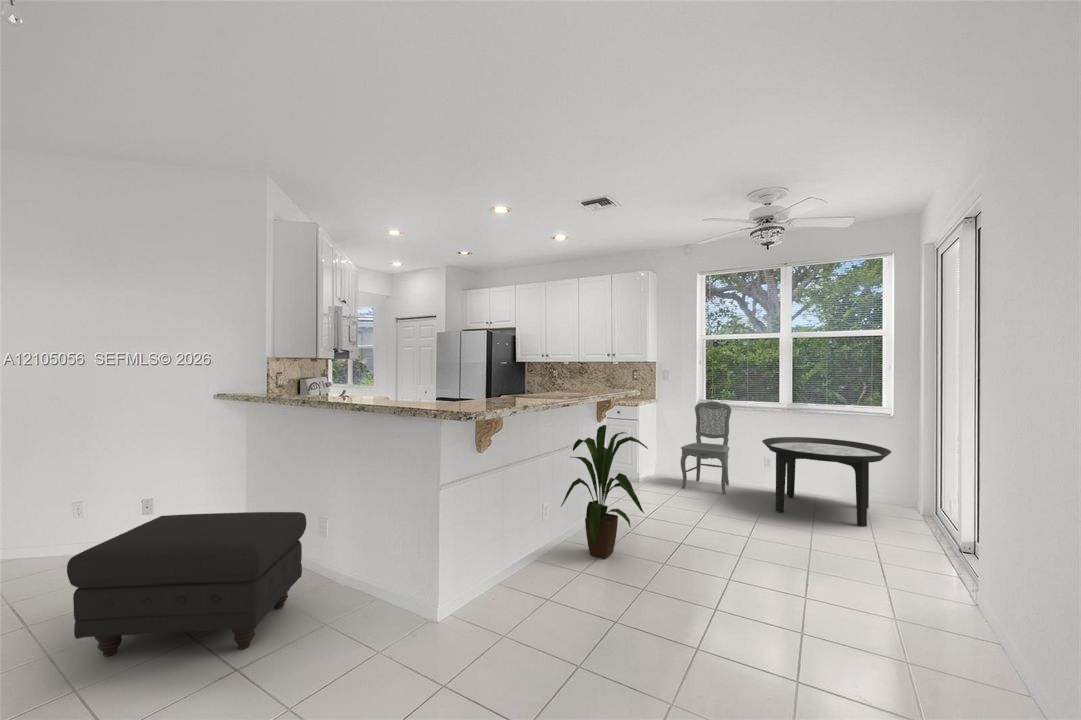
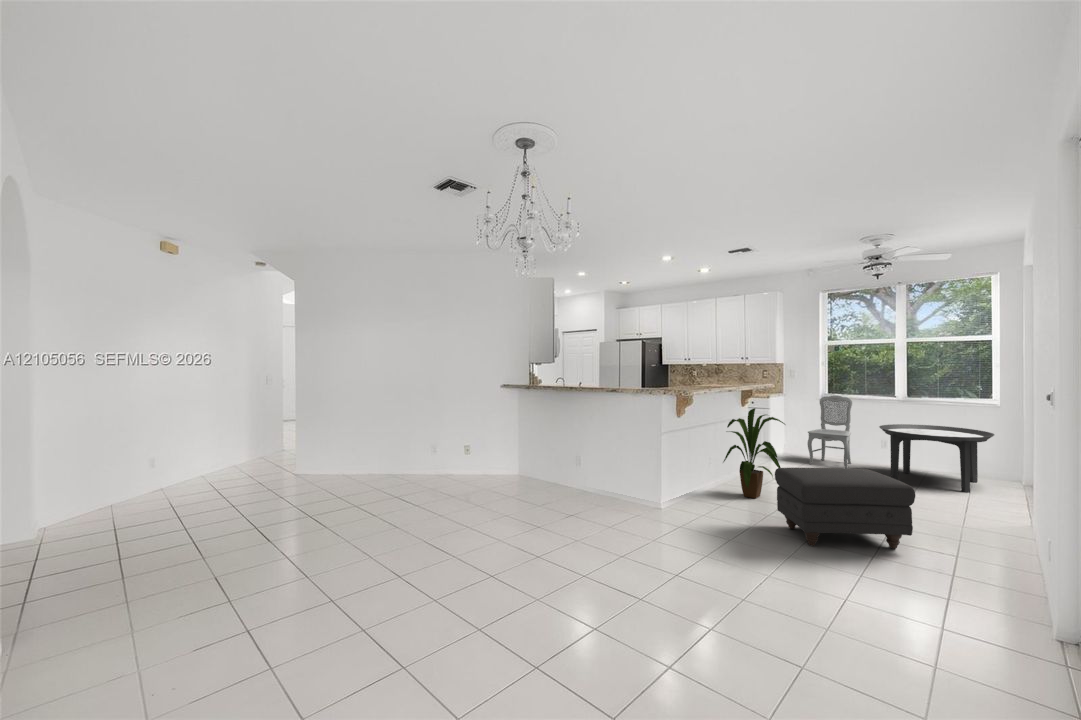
ottoman: present [67,512,306,656] -> present [775,468,915,548]

